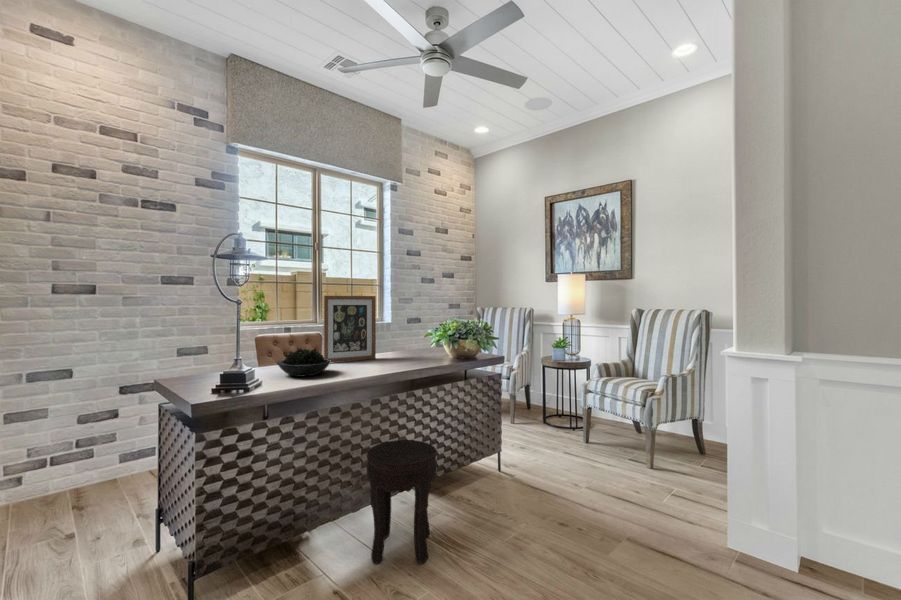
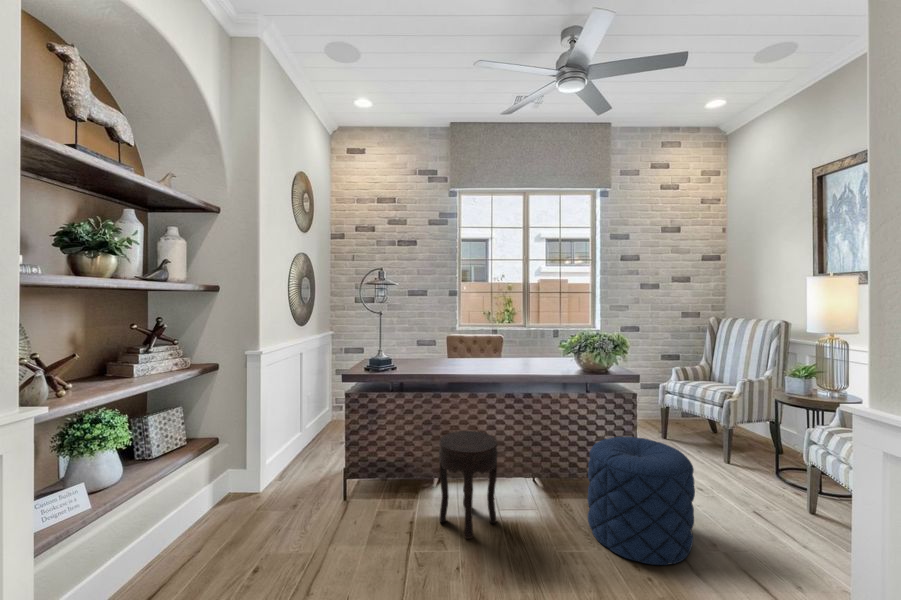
picture frame: present [324,296,376,362] -> none [460,306,504,361]
succulent plant: present [277,348,331,377] -> none [406,345,444,367]
pouf: none [489,409,576,513] -> present [587,437,695,565]

